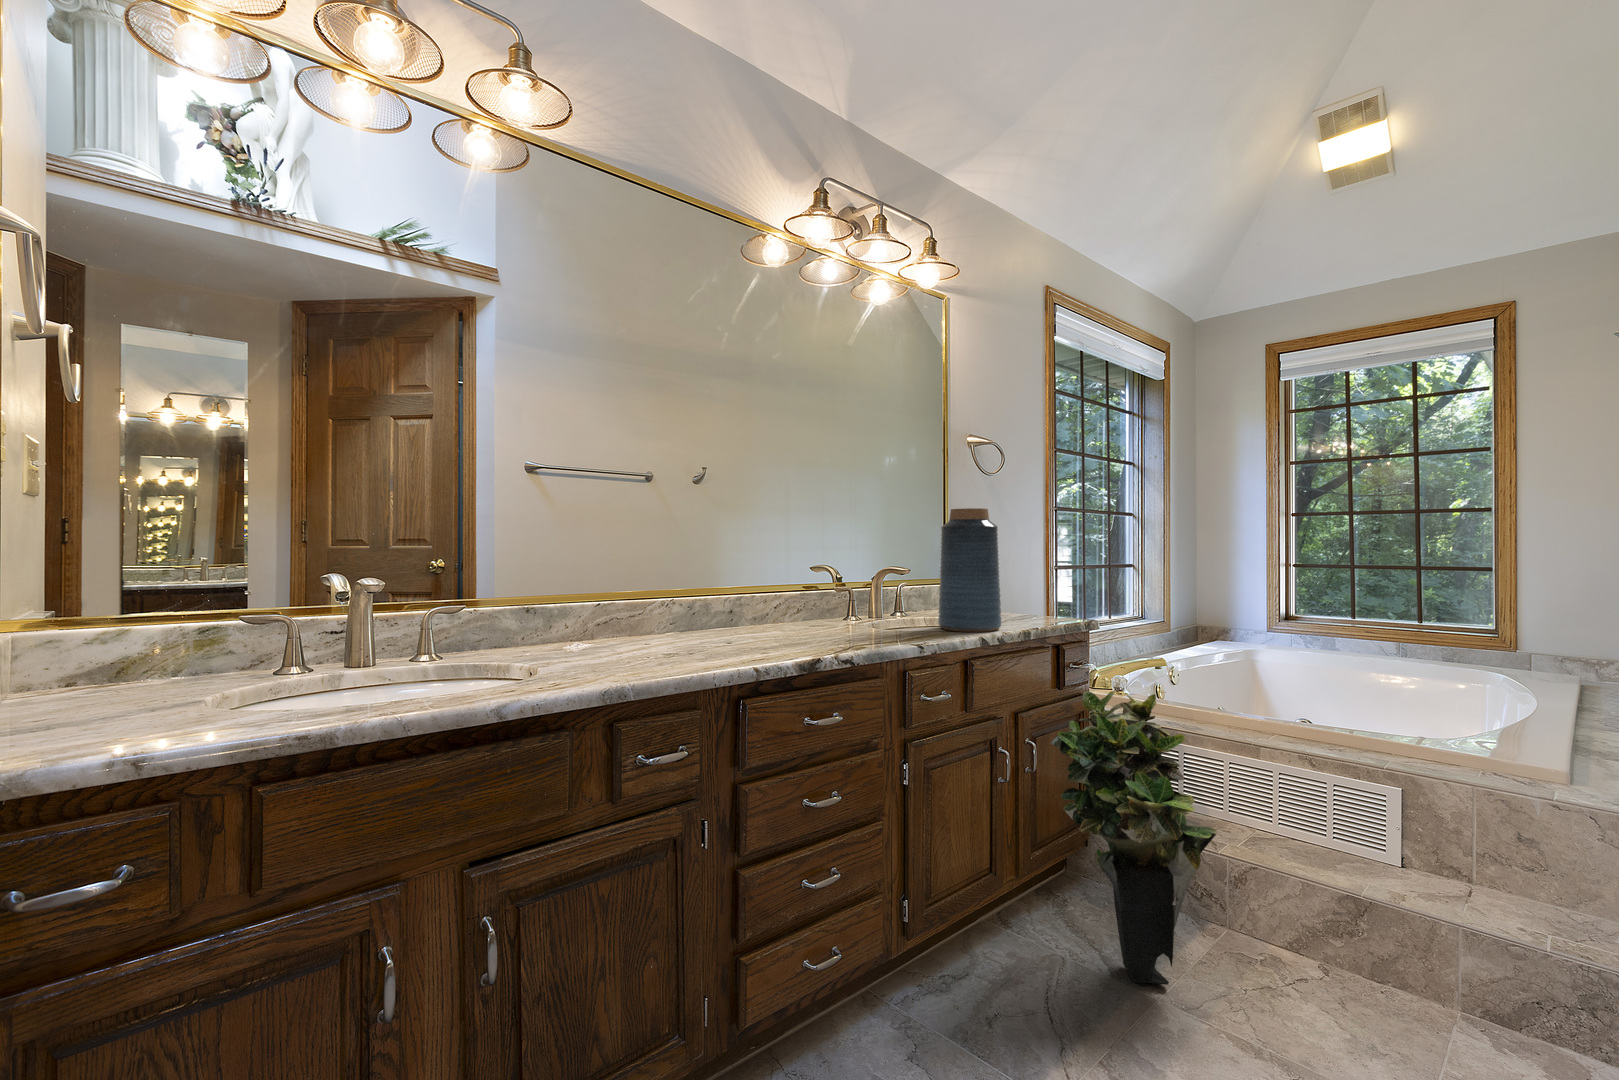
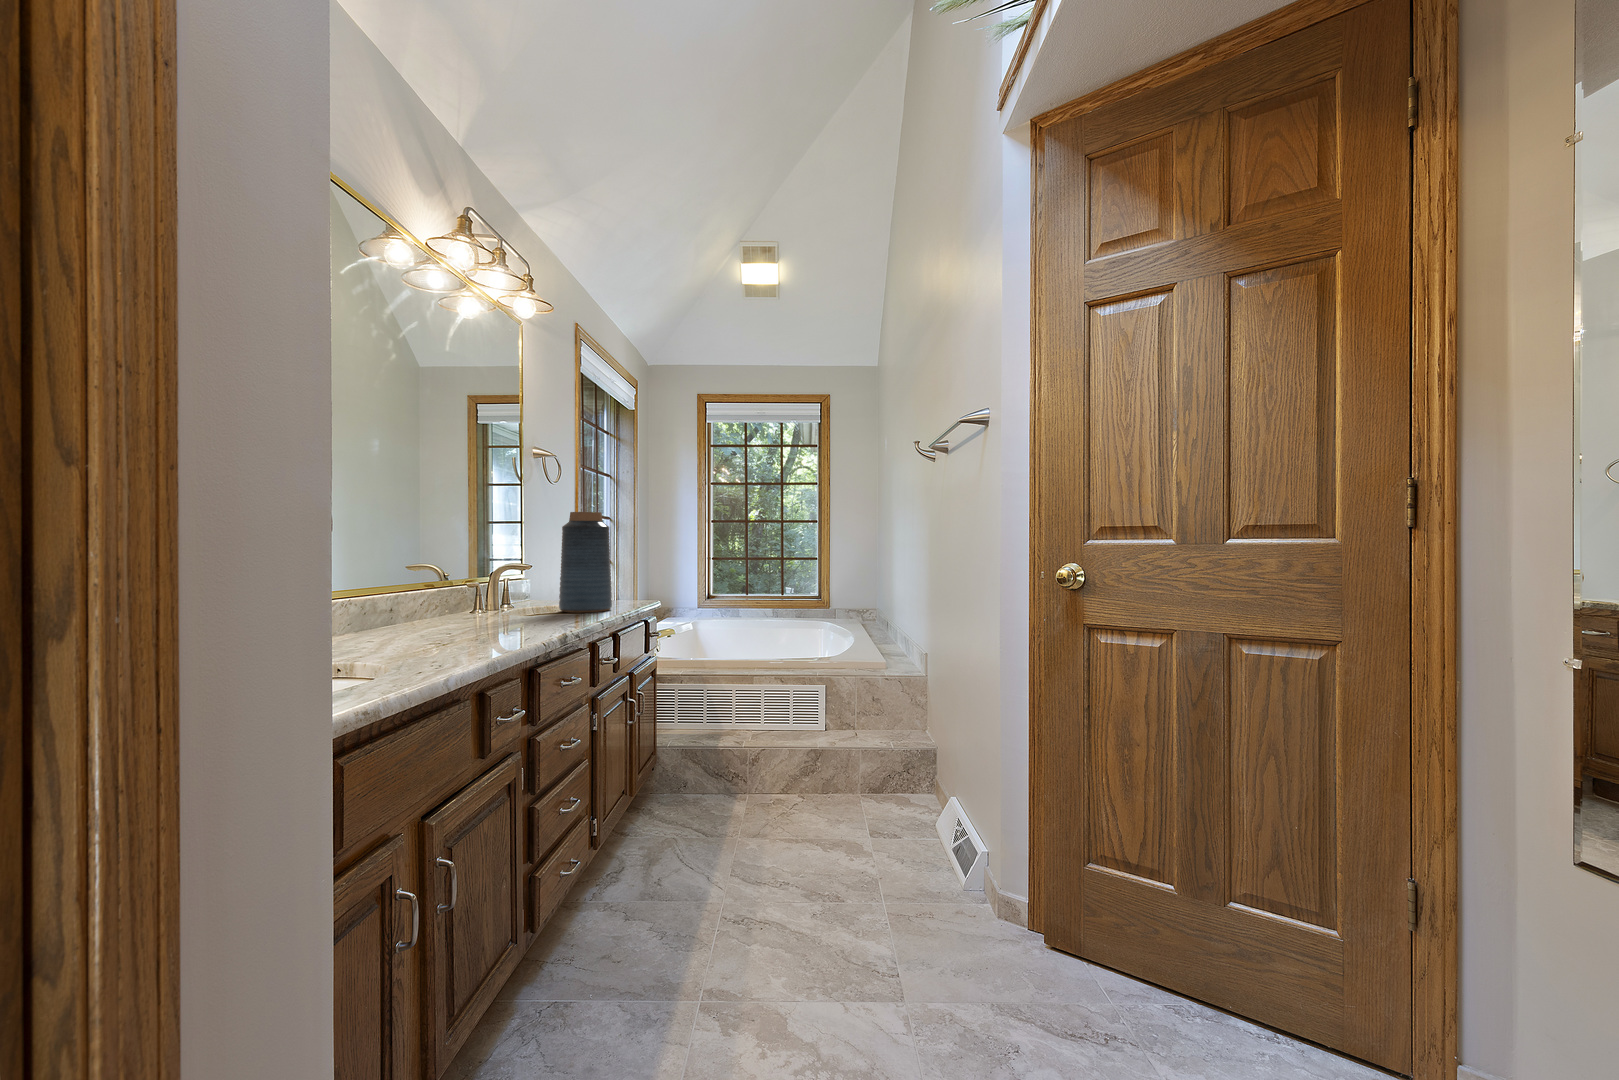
potted plant: present [1051,691,1218,985] -> none [652,645,758,840]

